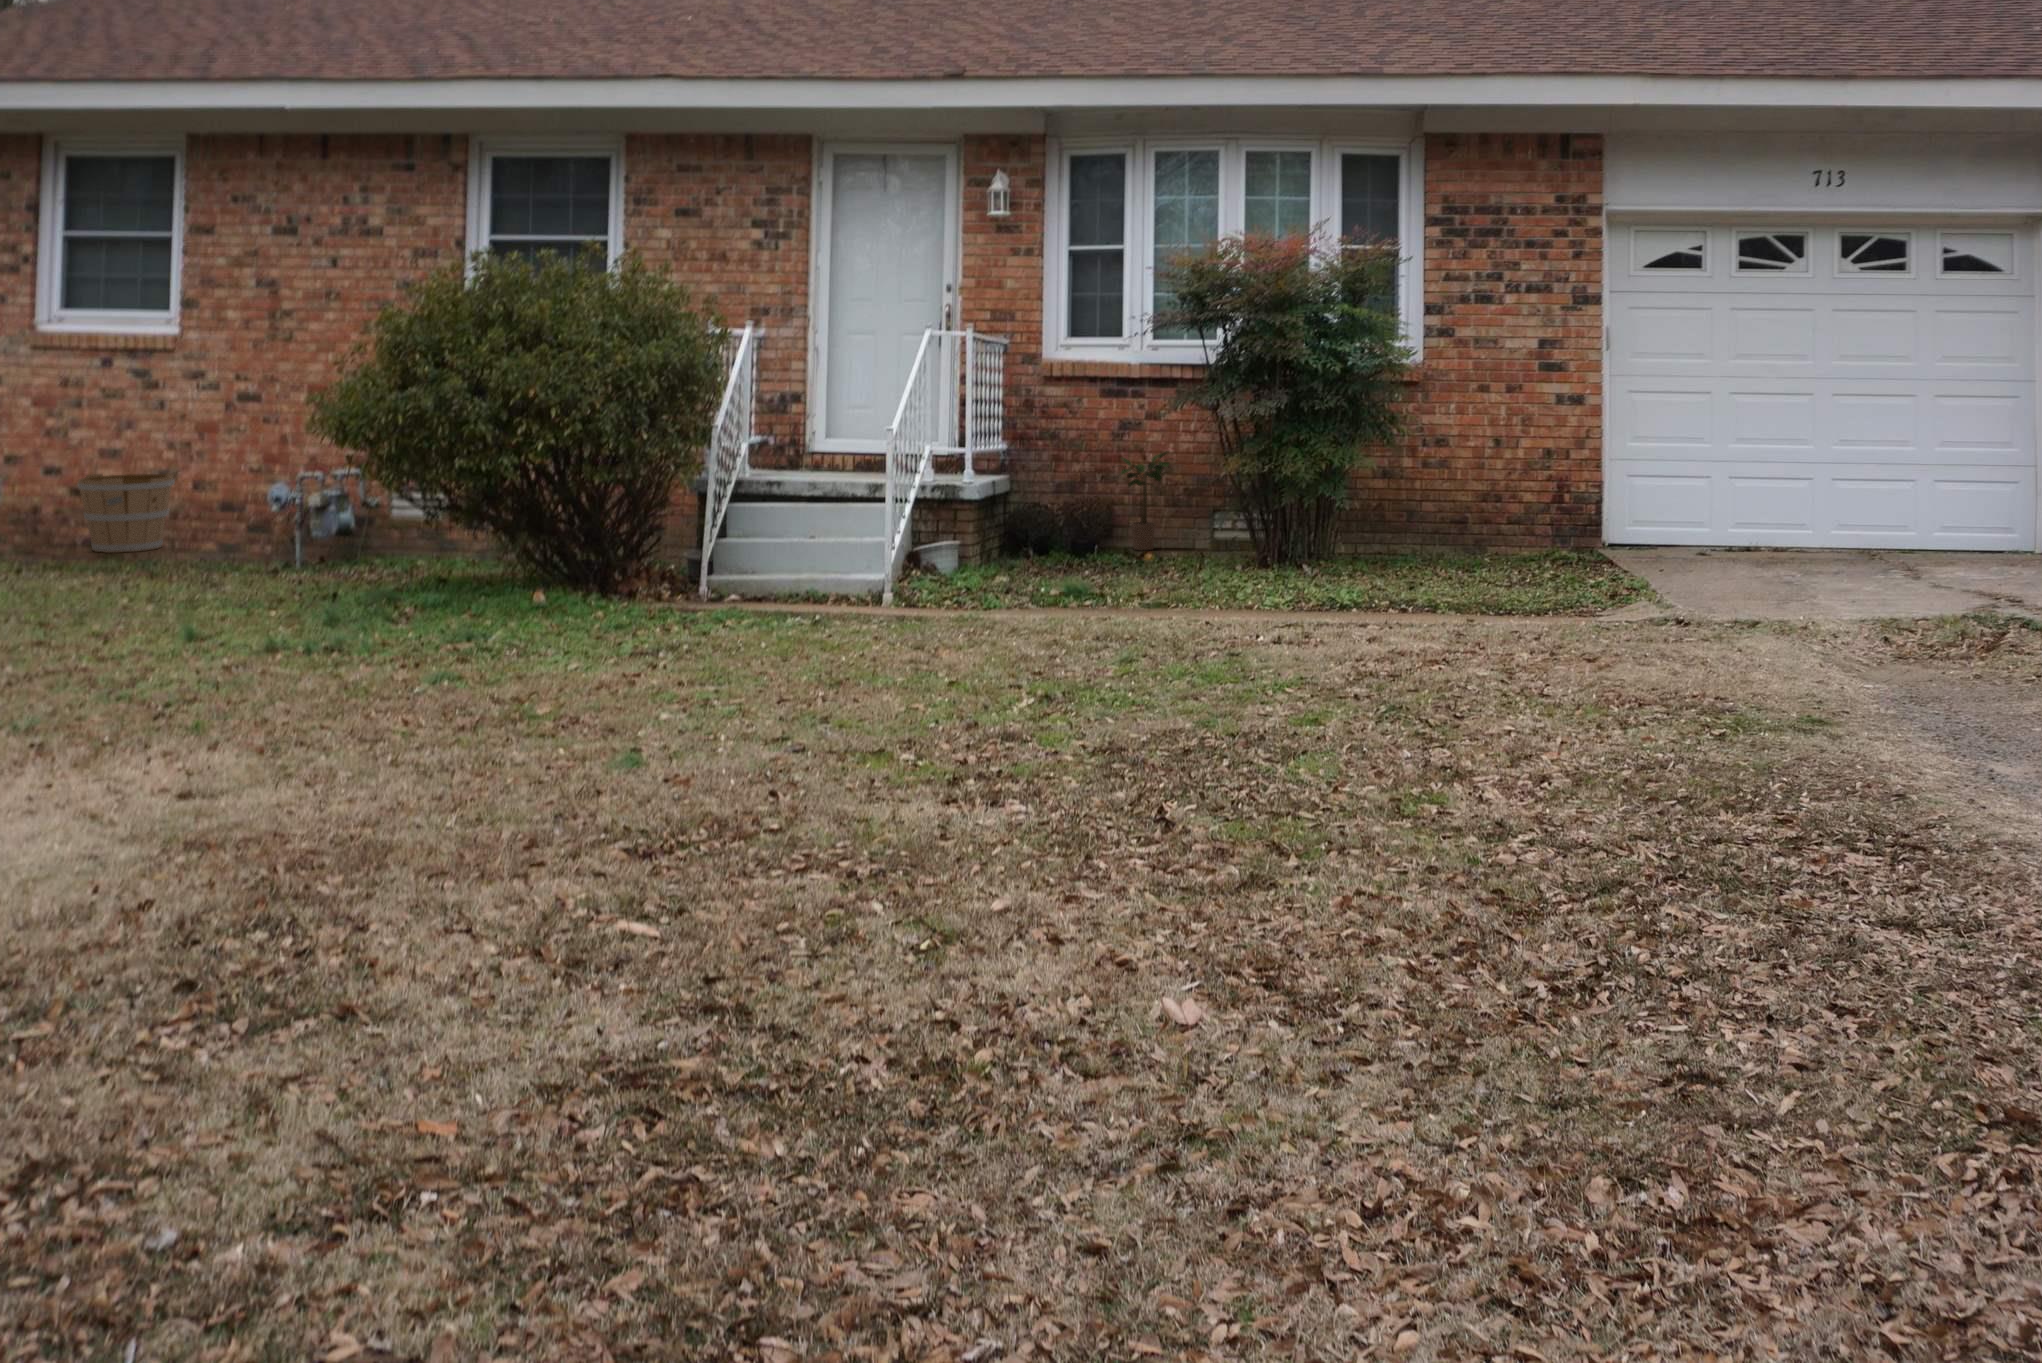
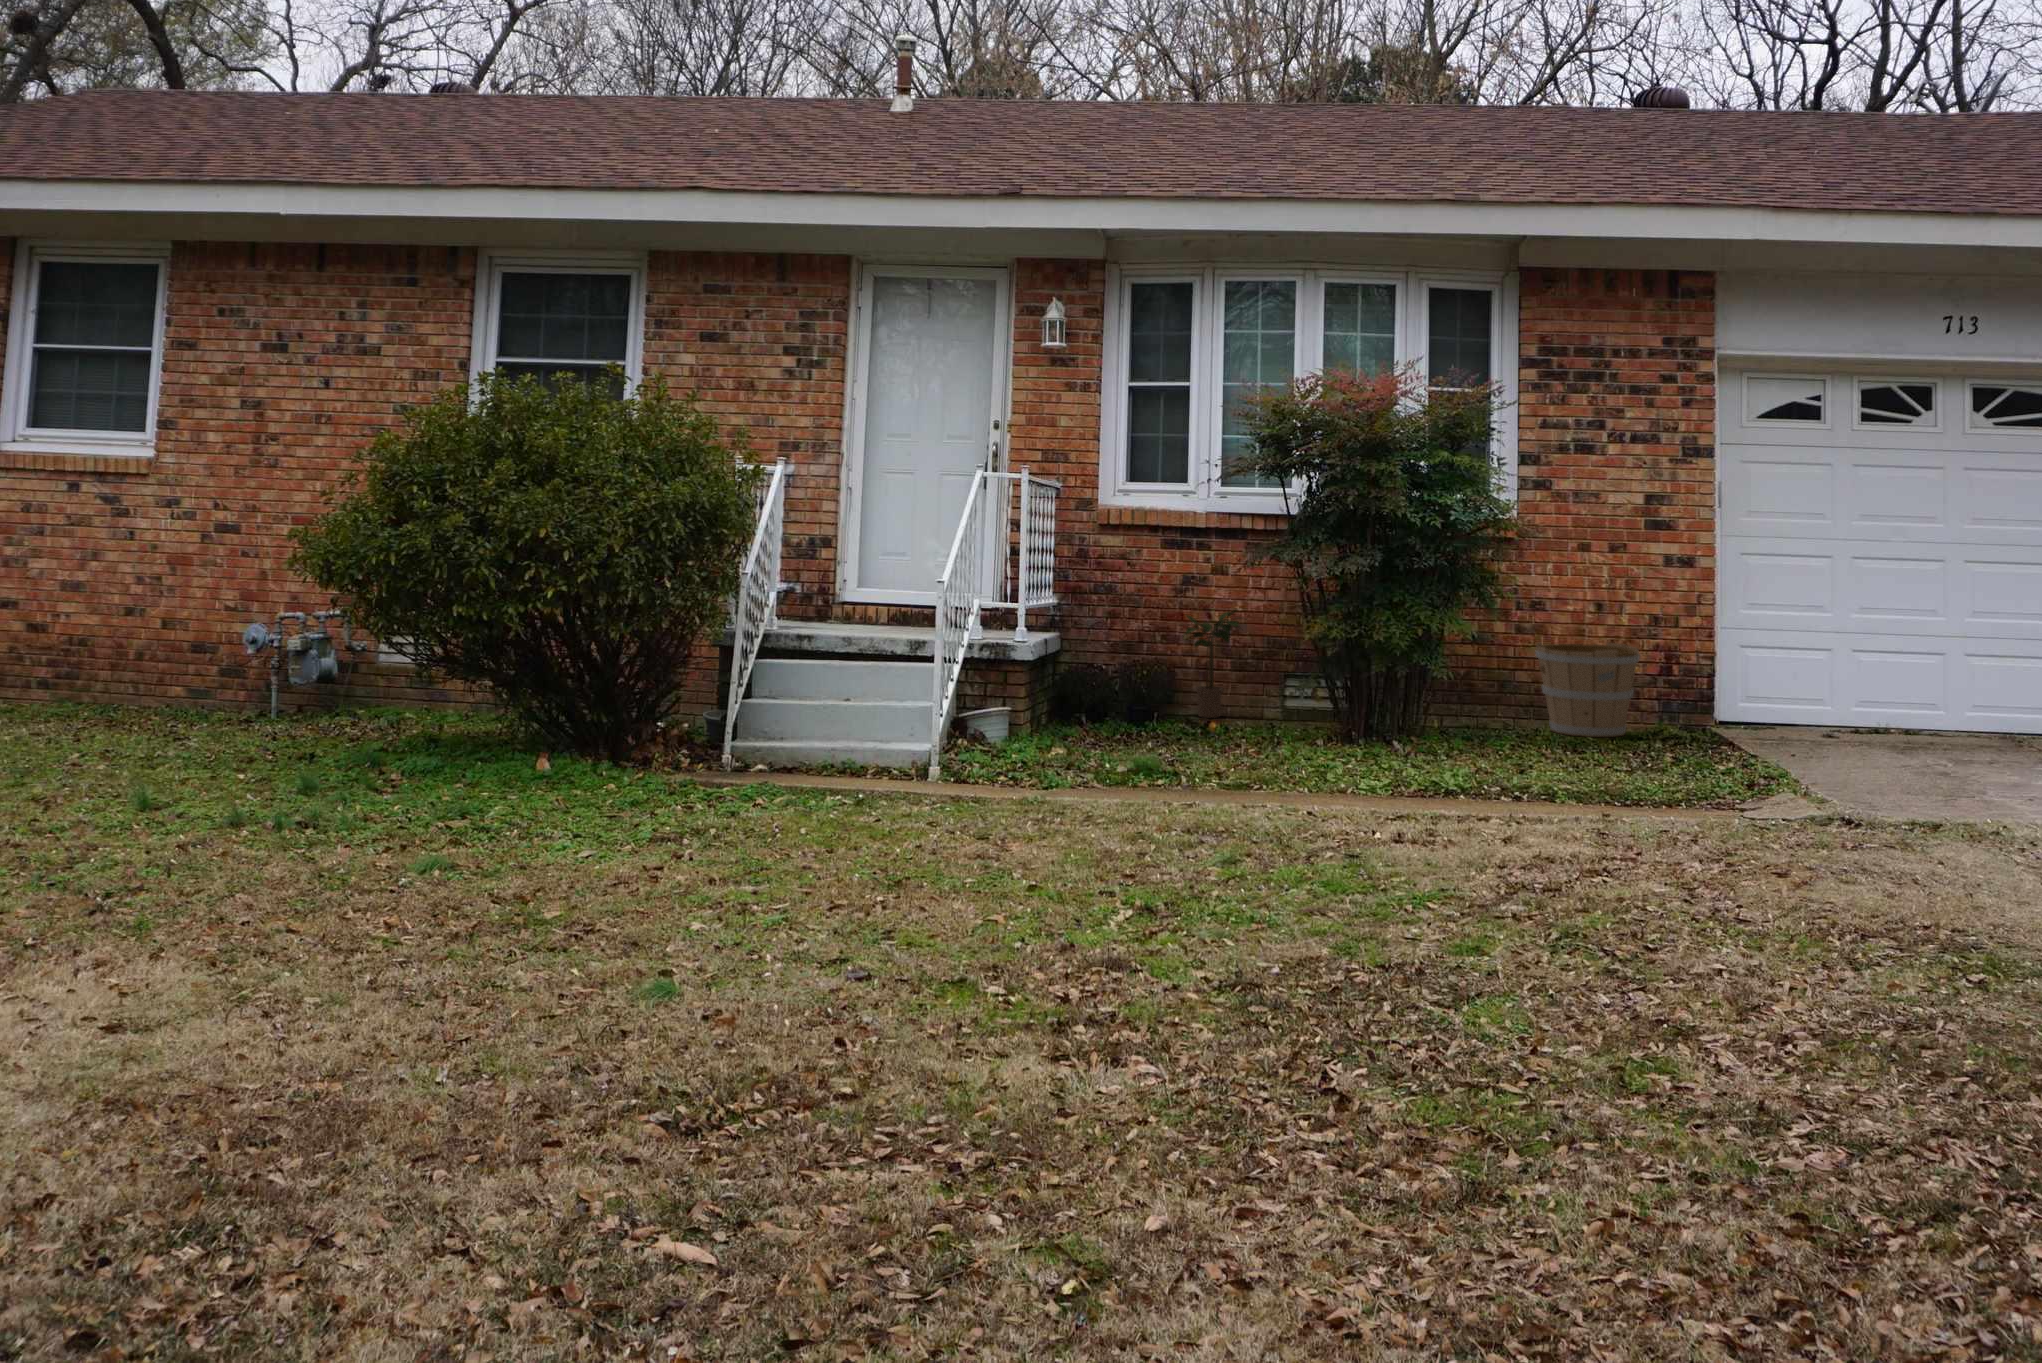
wooden bucket: present [78,472,175,553] -> present [1535,643,1640,737]

